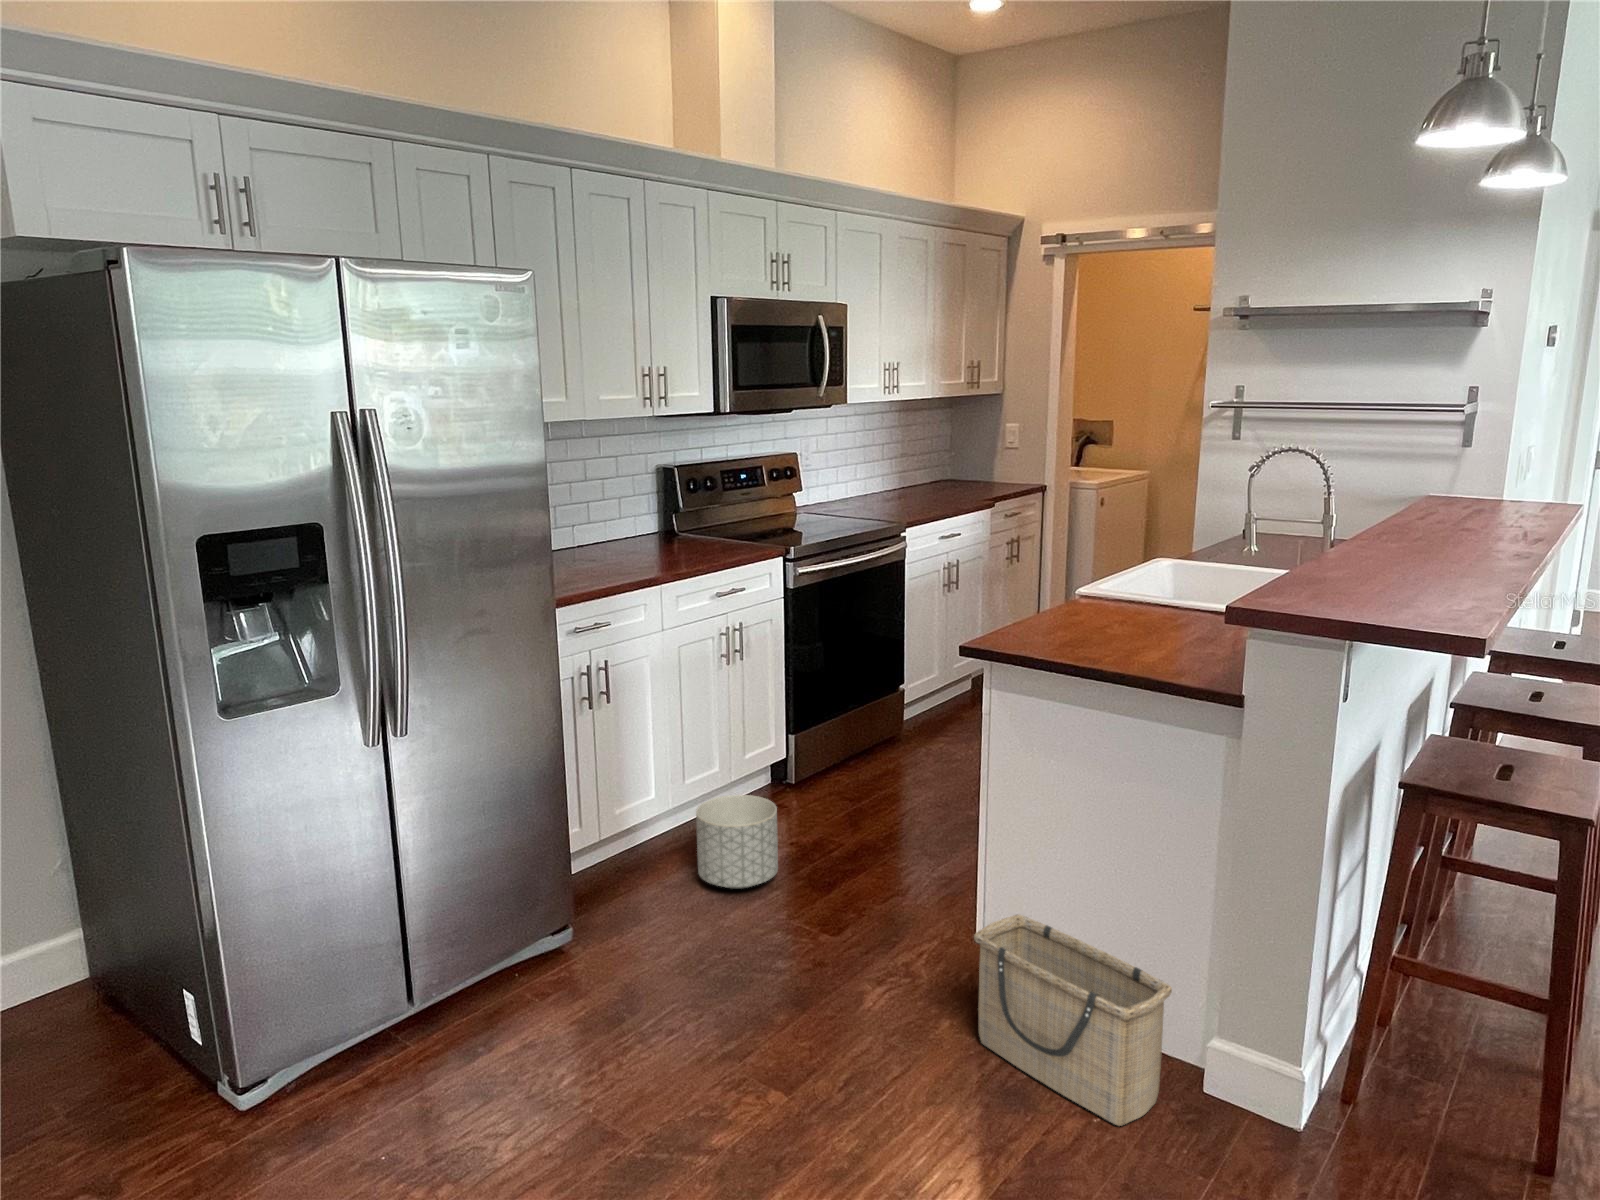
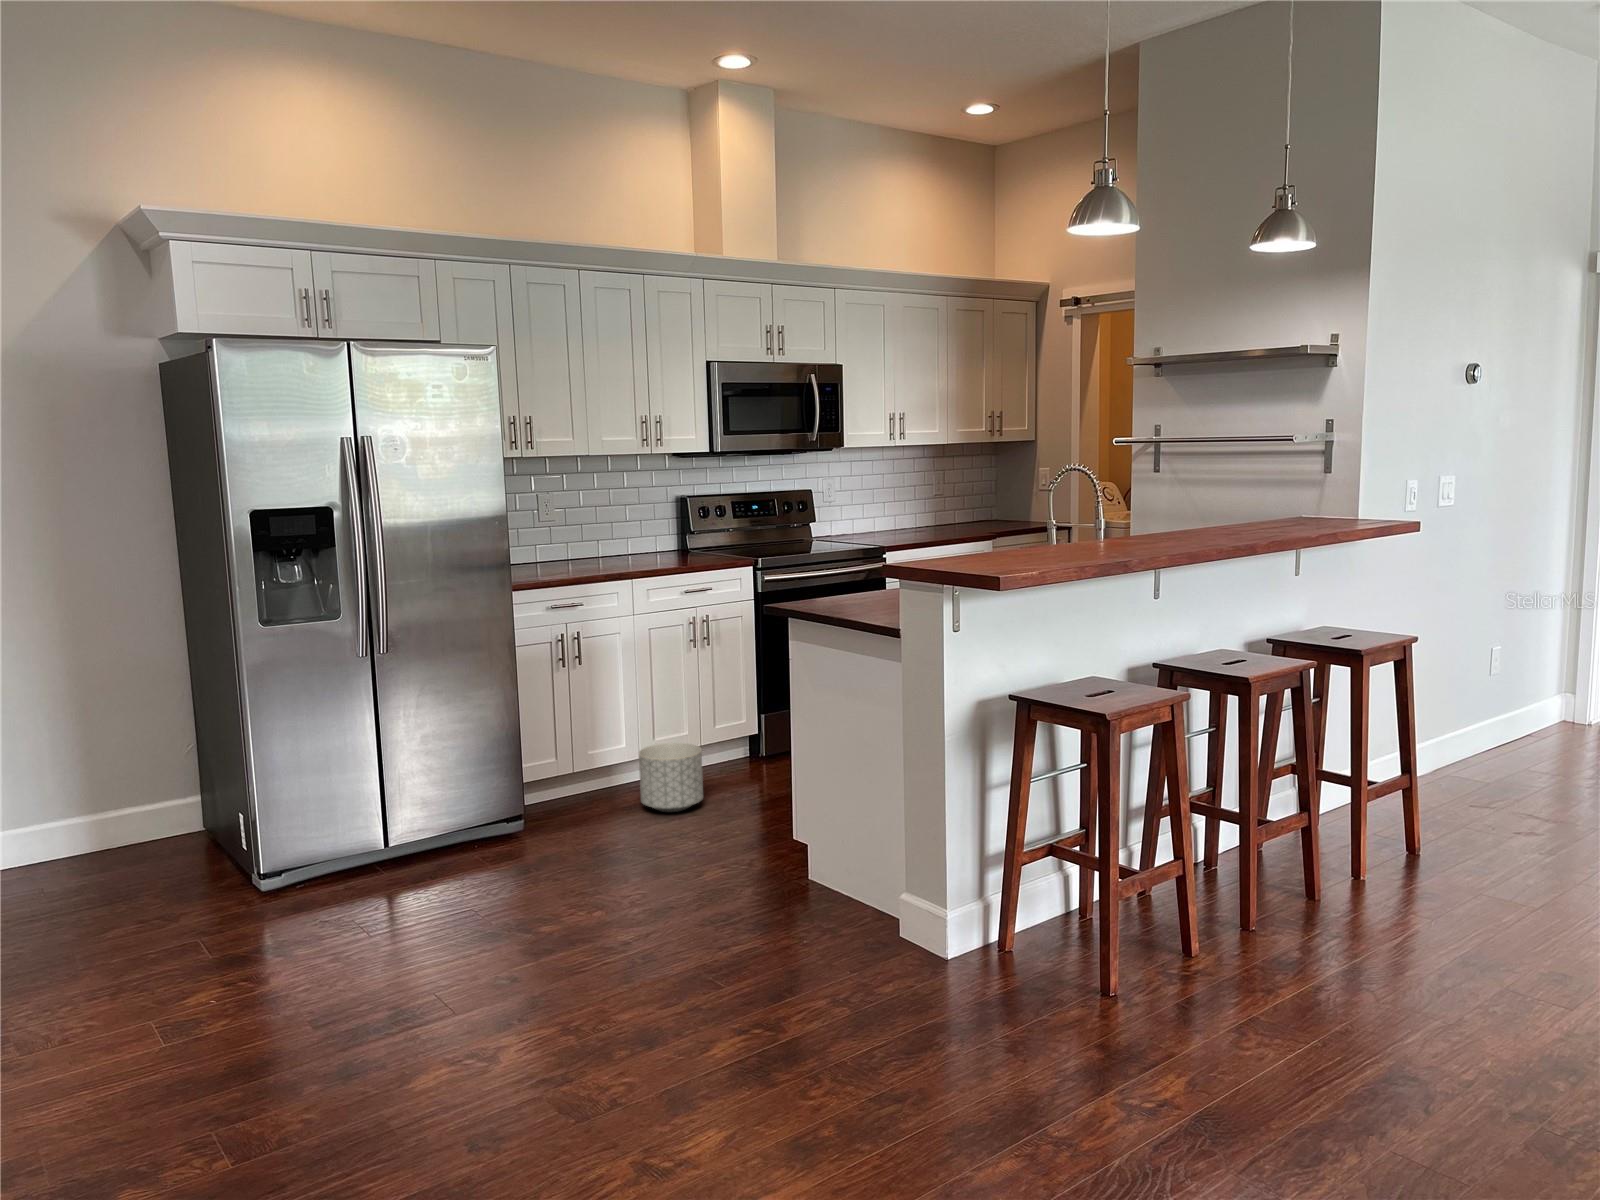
basket: present [974,915,1172,1126] -> none [749,811,853,952]

